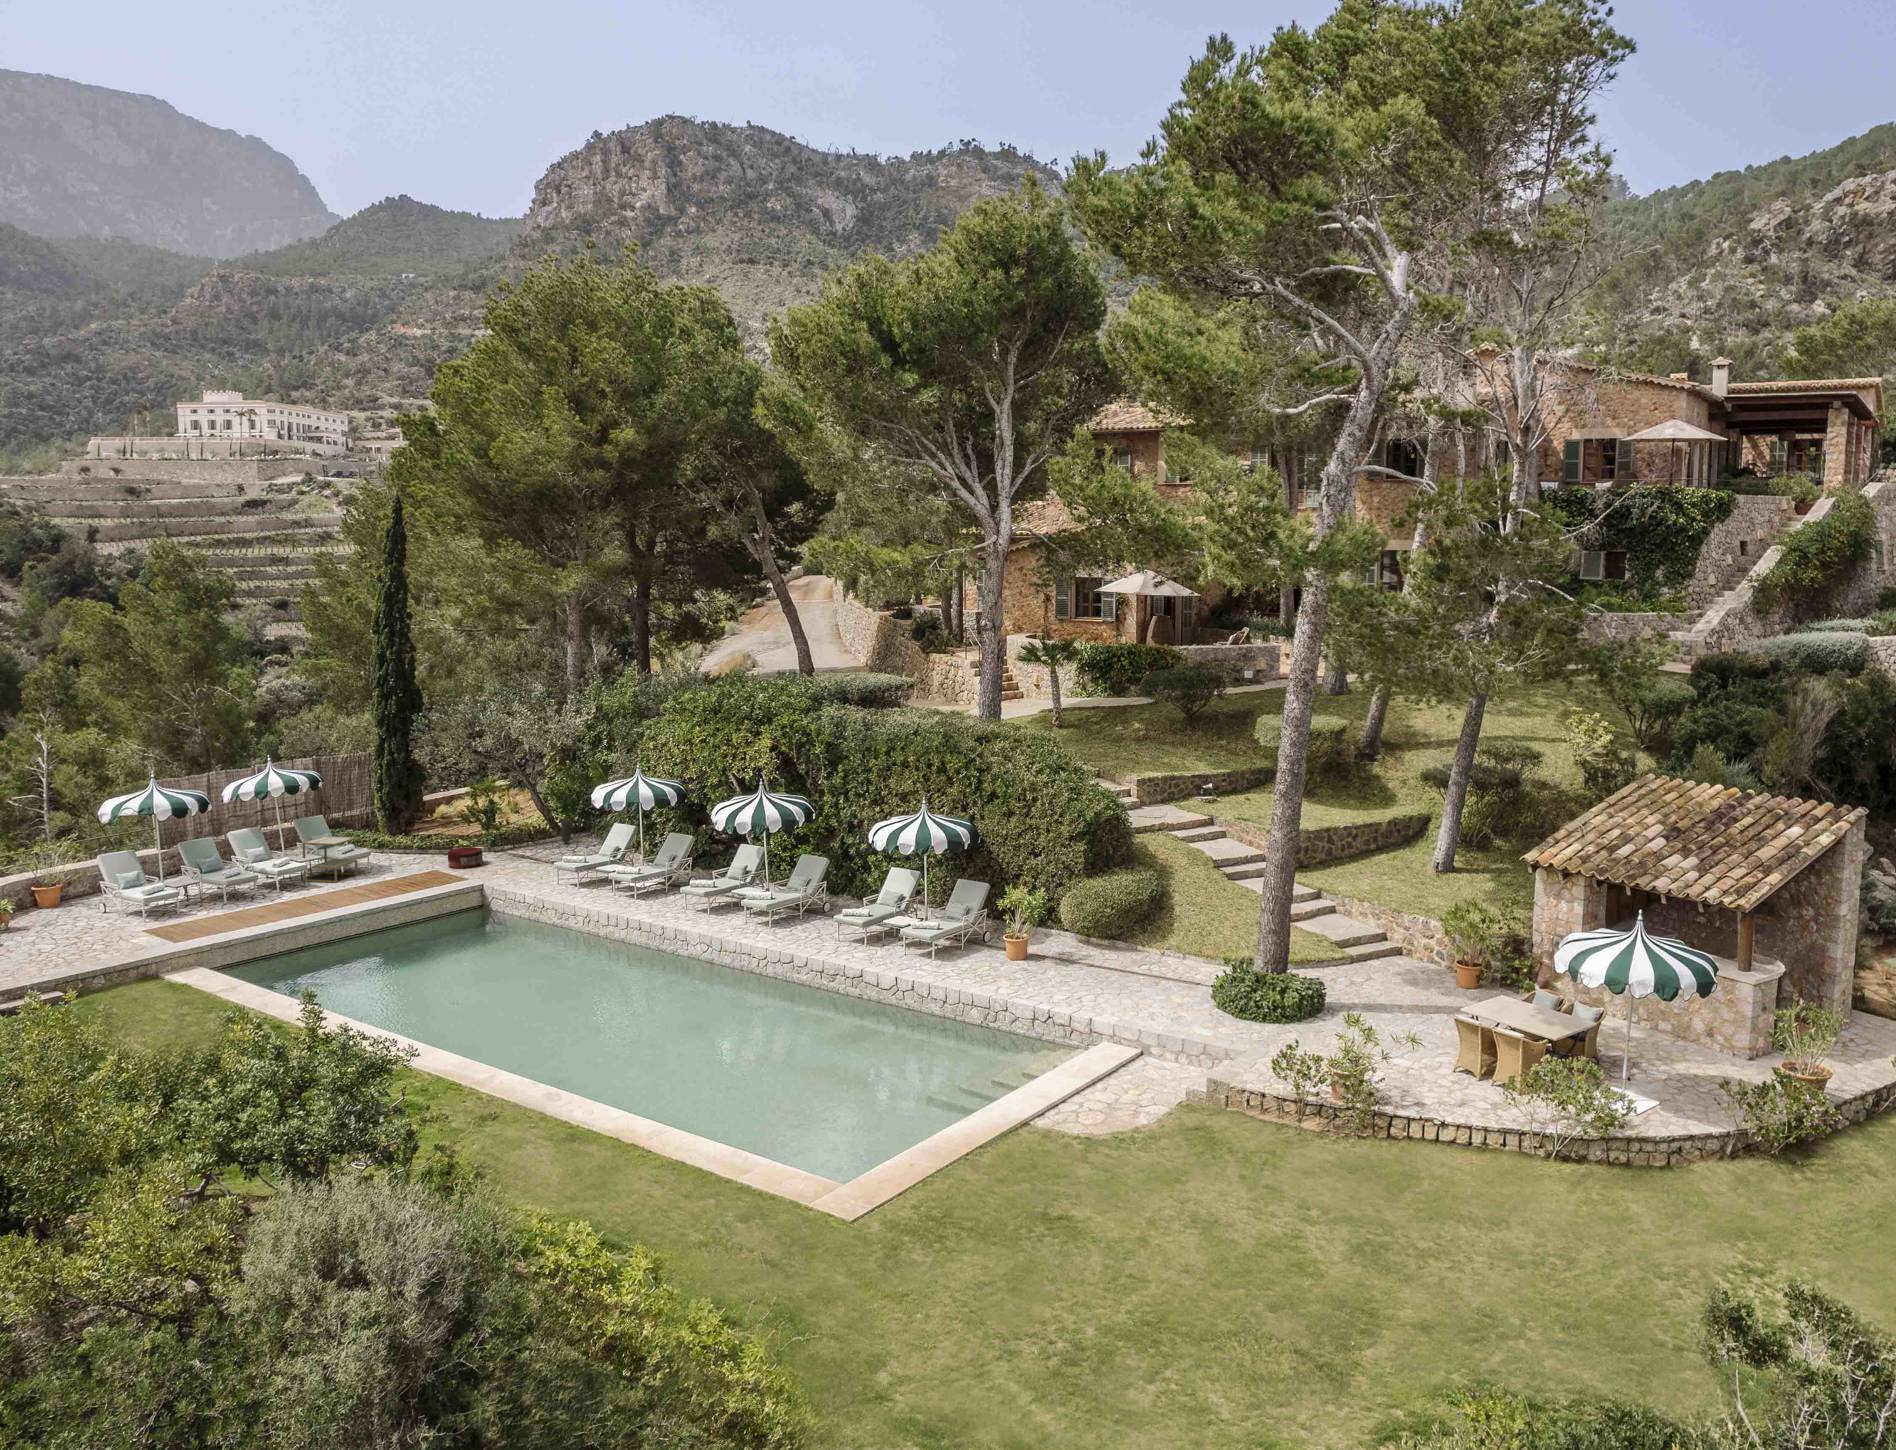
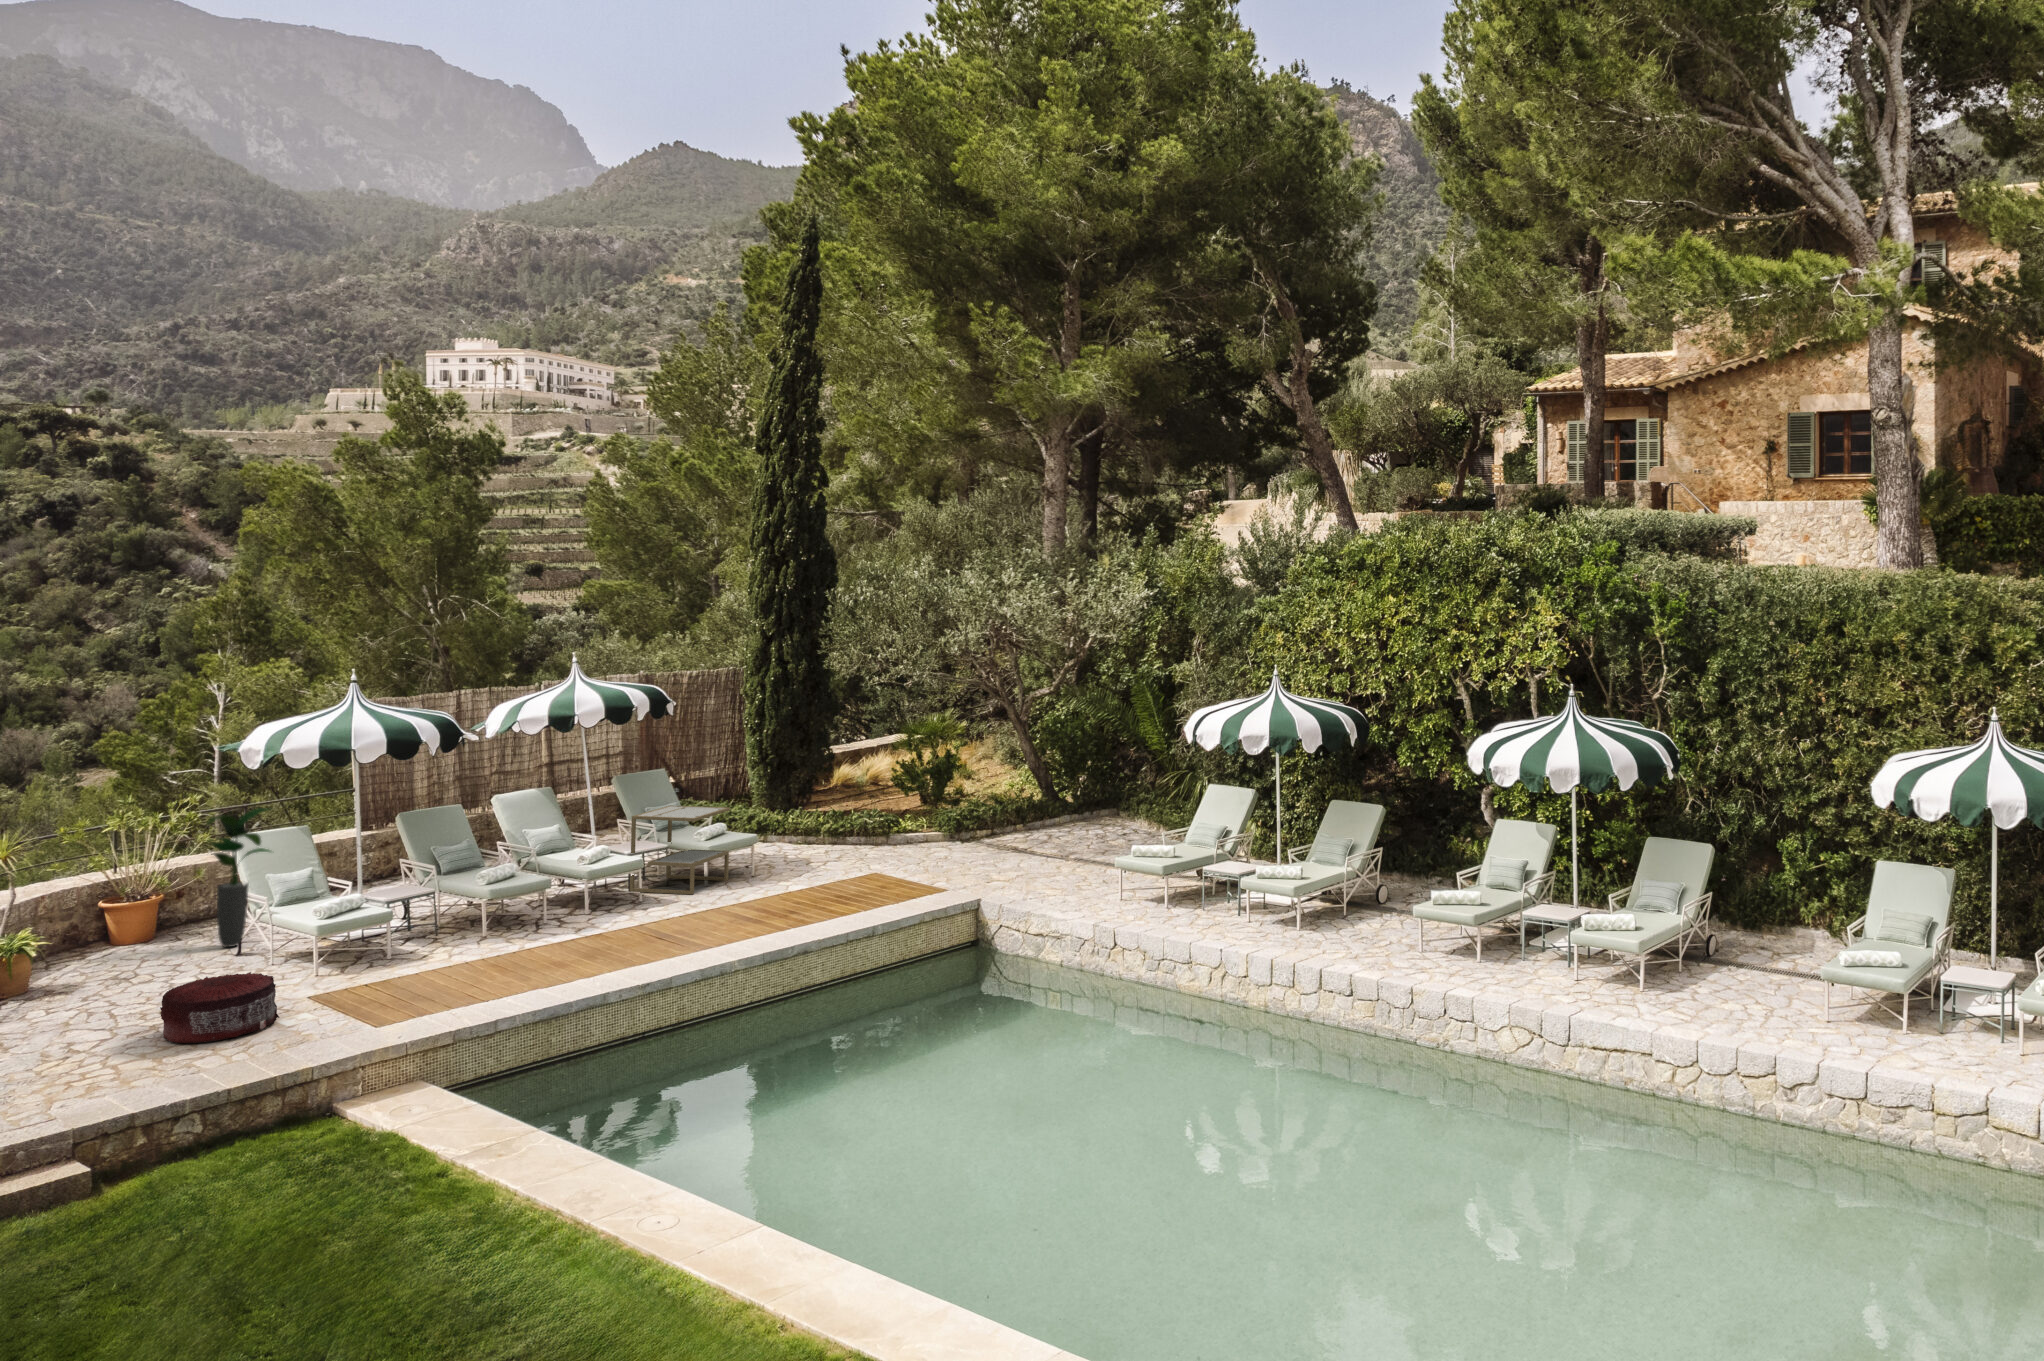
potted plant: present [561,794,571,844] -> present [207,808,270,947]
pouf: present [447,847,483,868] -> present [160,972,279,1043]

